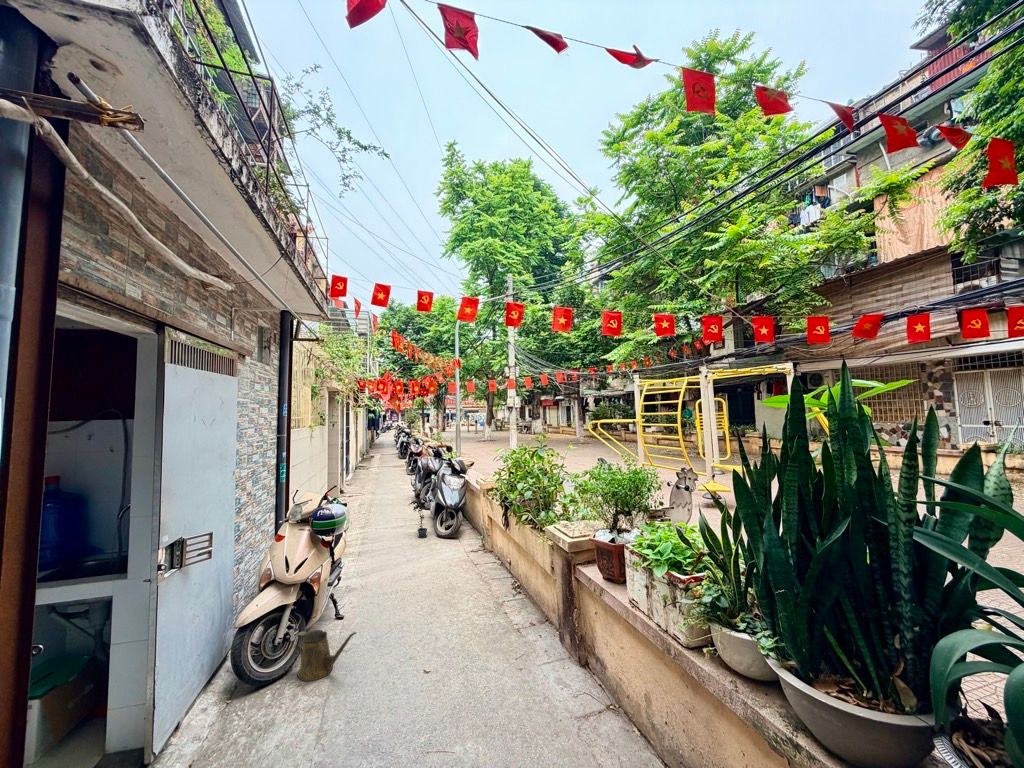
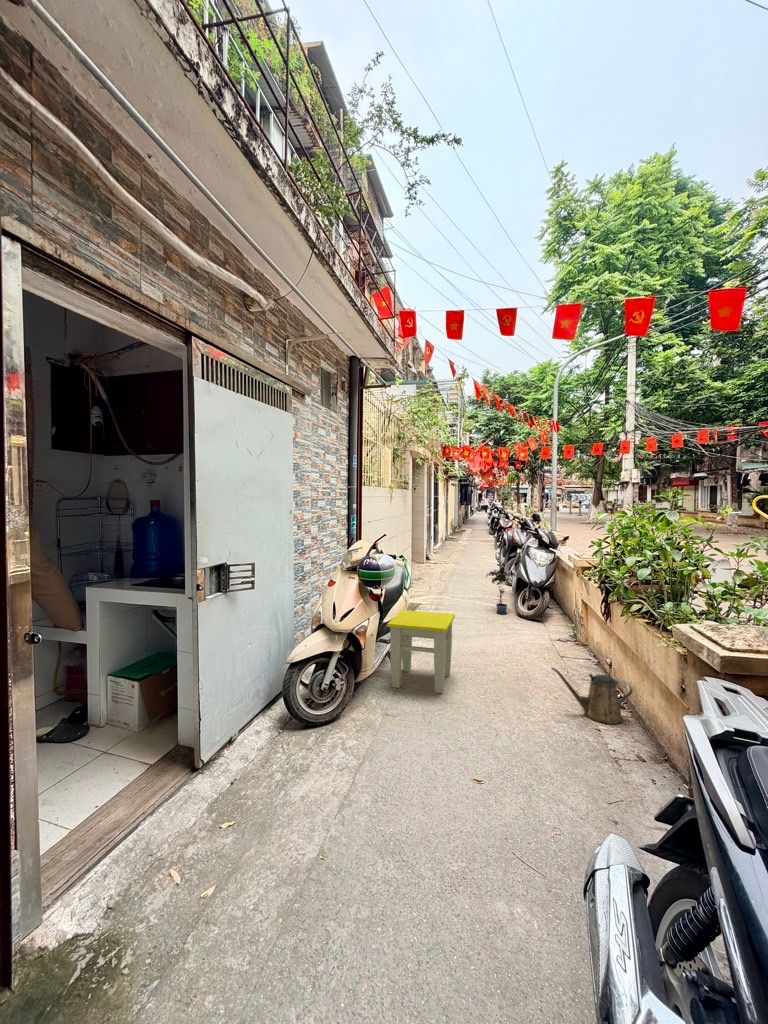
stool: none [334,546,392,625] -> present [387,610,455,693]
watering can: present [295,630,356,681] -> present [552,667,633,724]

